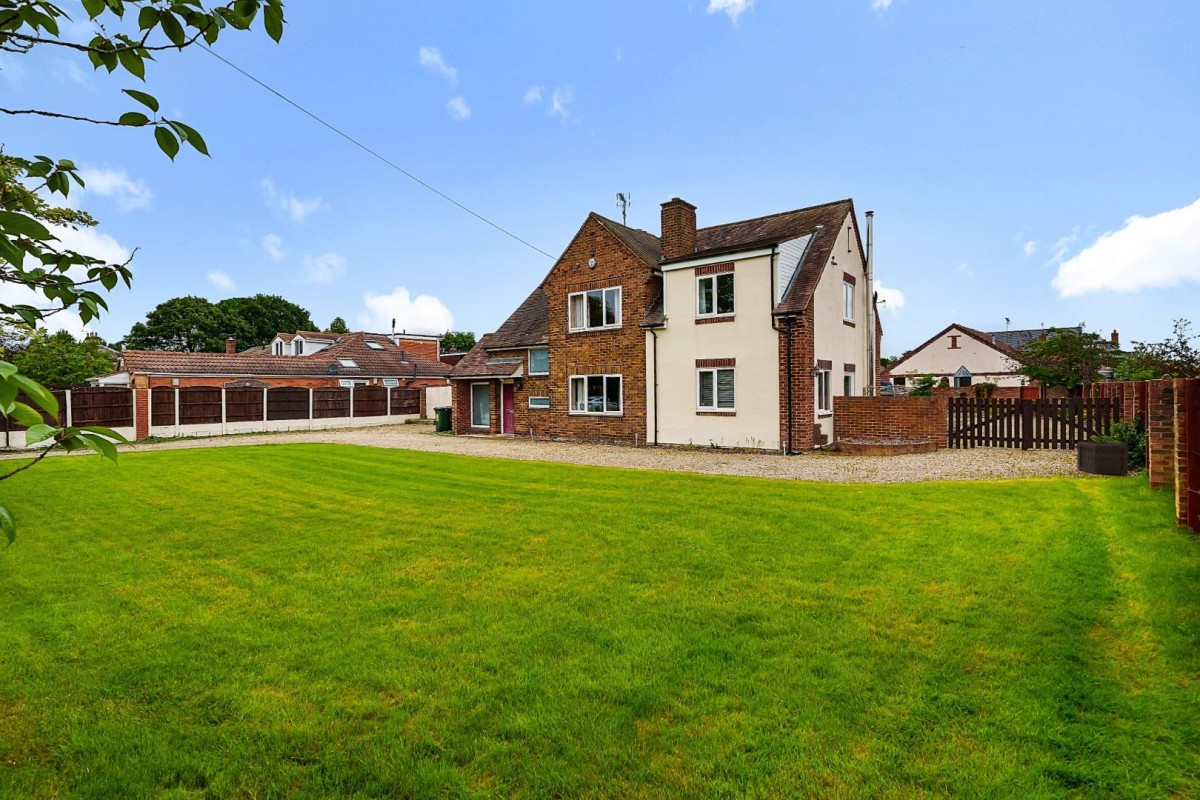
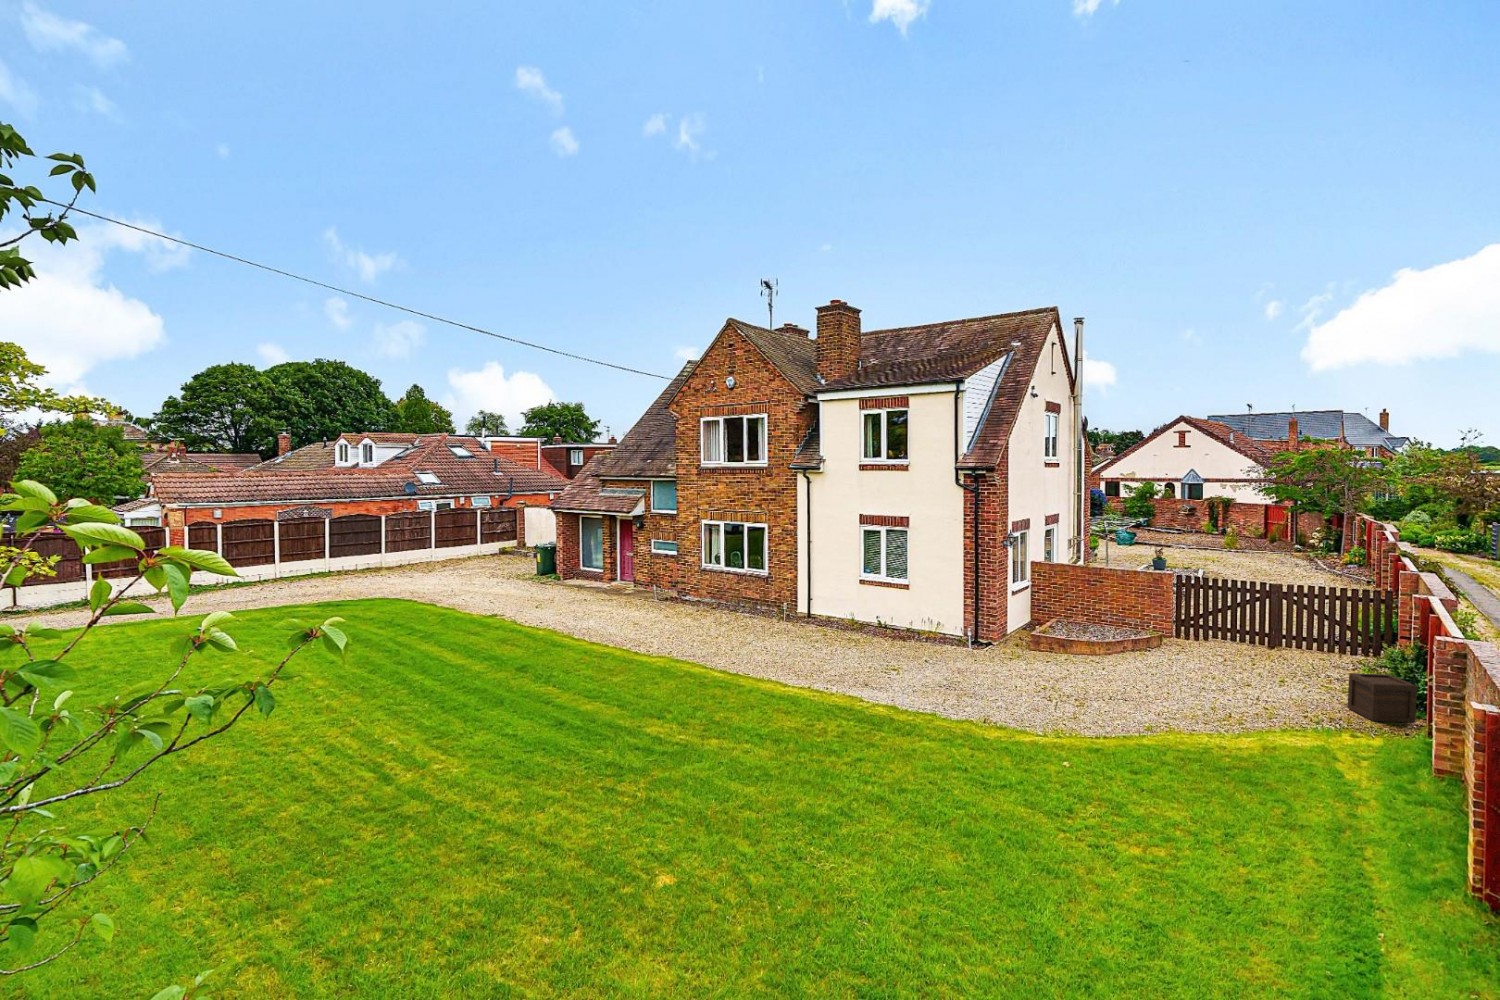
lounge chair: present [812,423,843,452] -> none [1004,606,1044,646]

